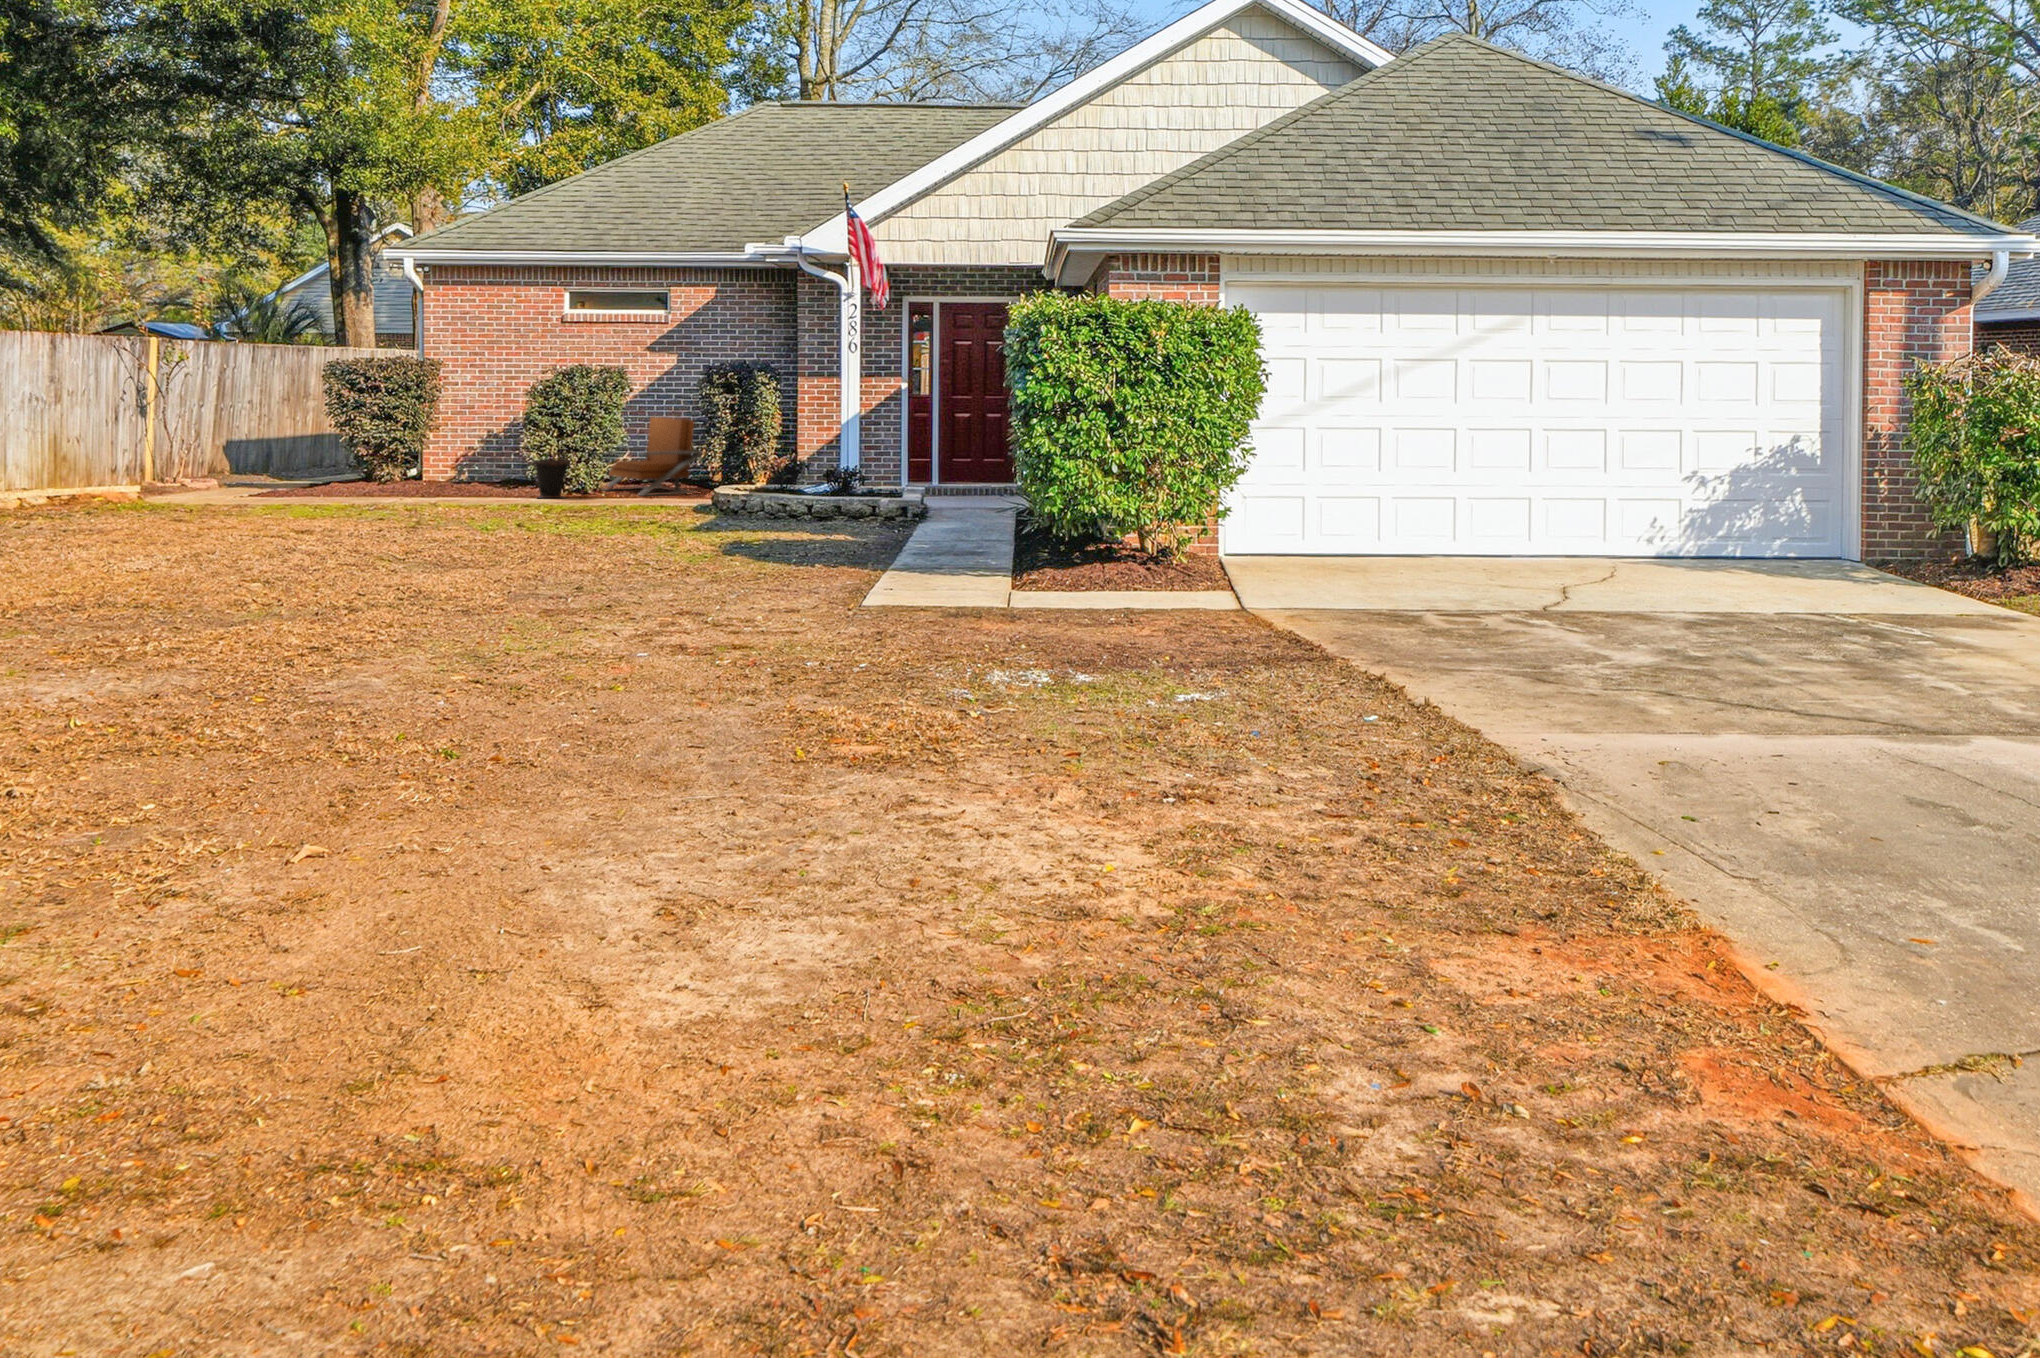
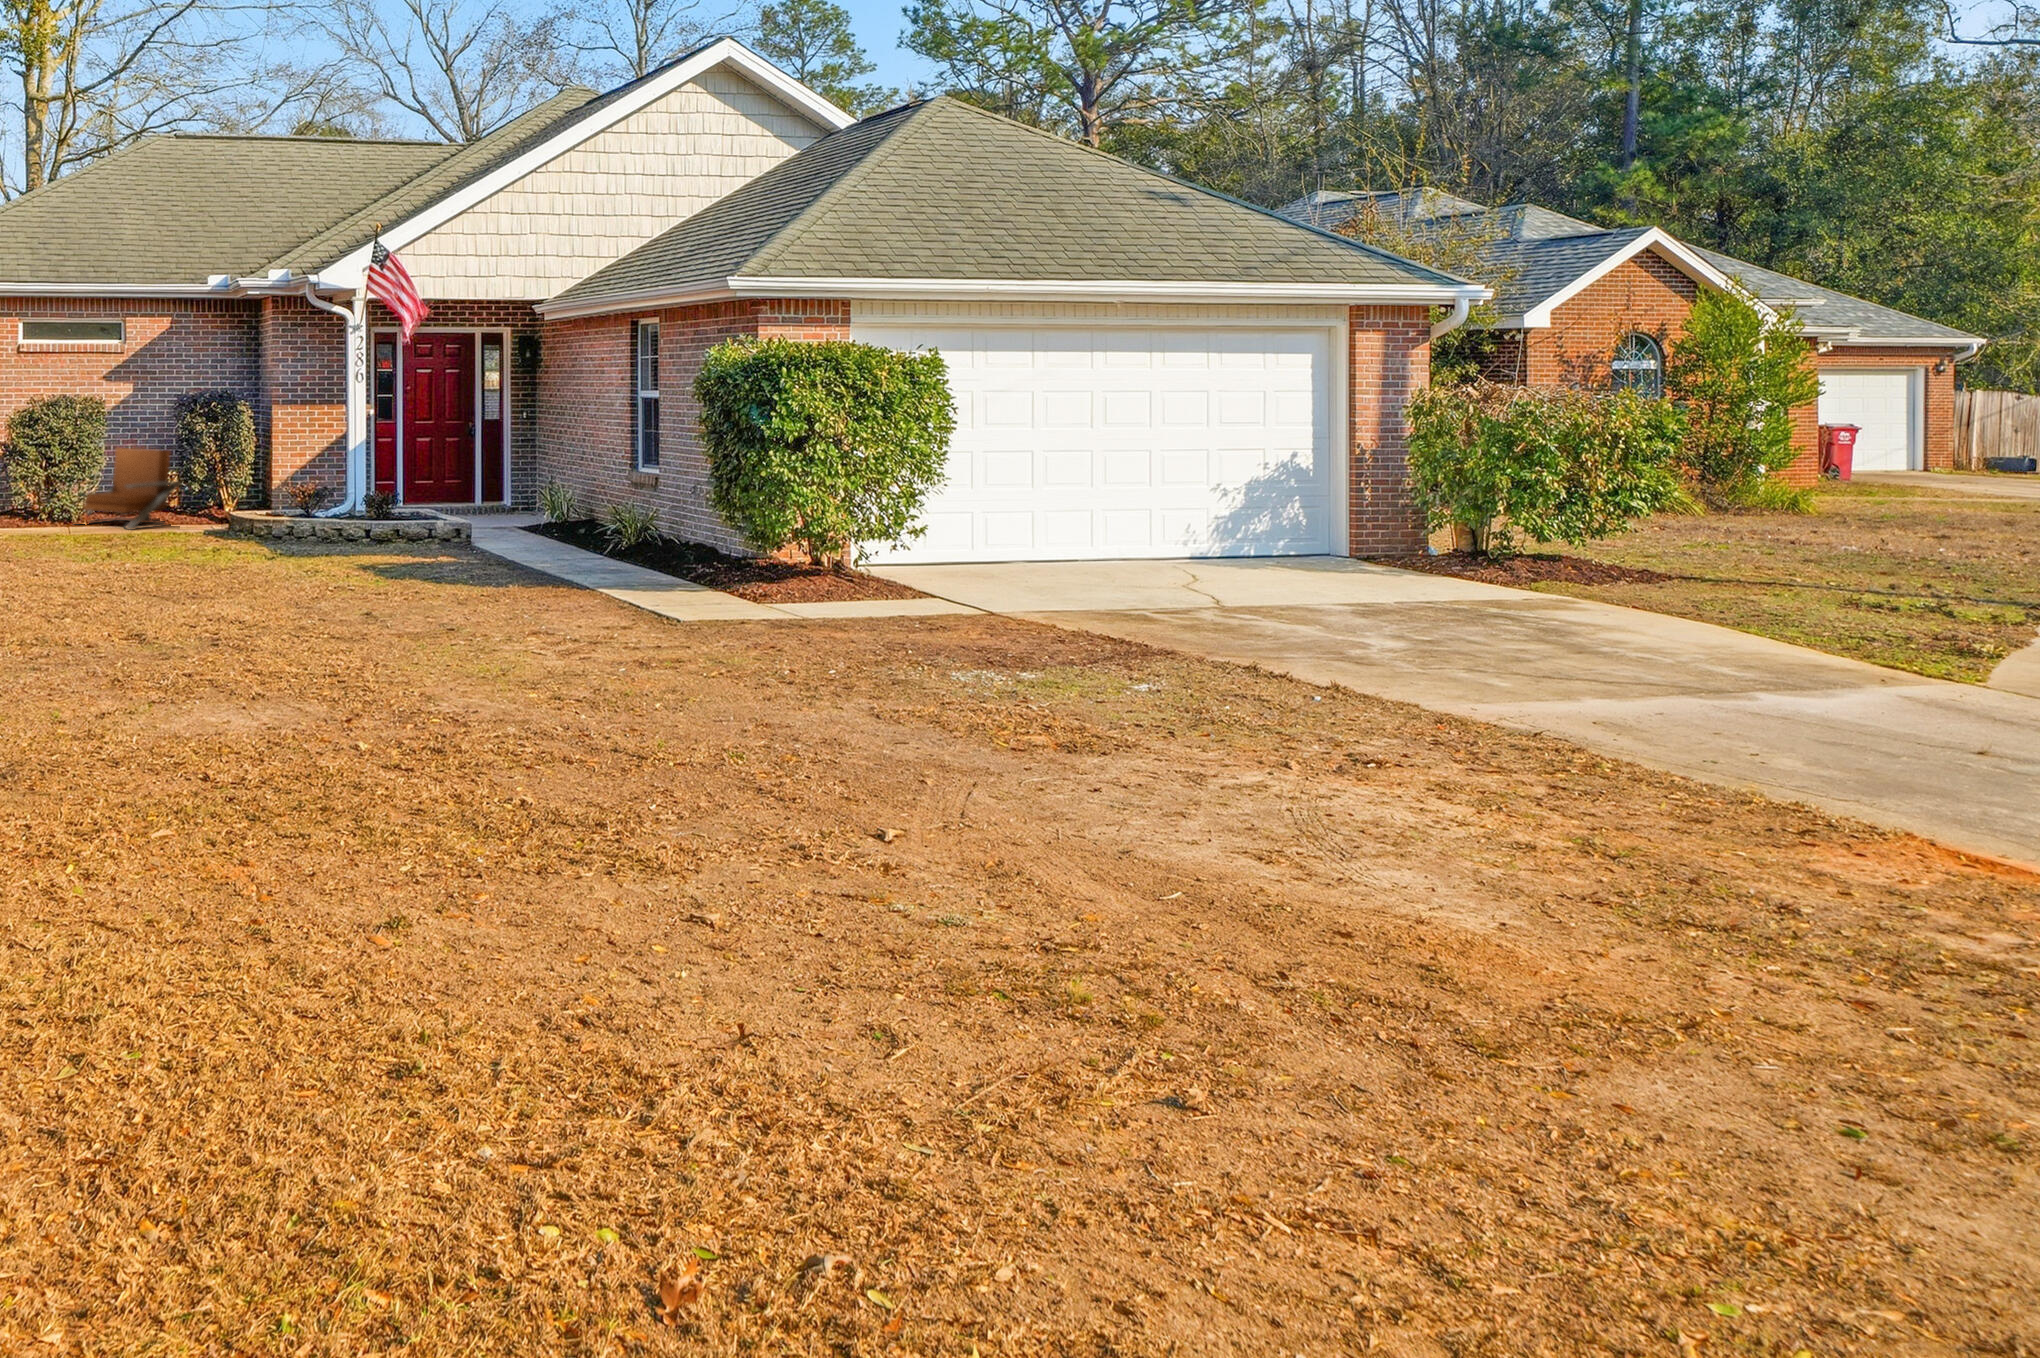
bucket: present [533,459,569,498] -> none [22,493,60,536]

